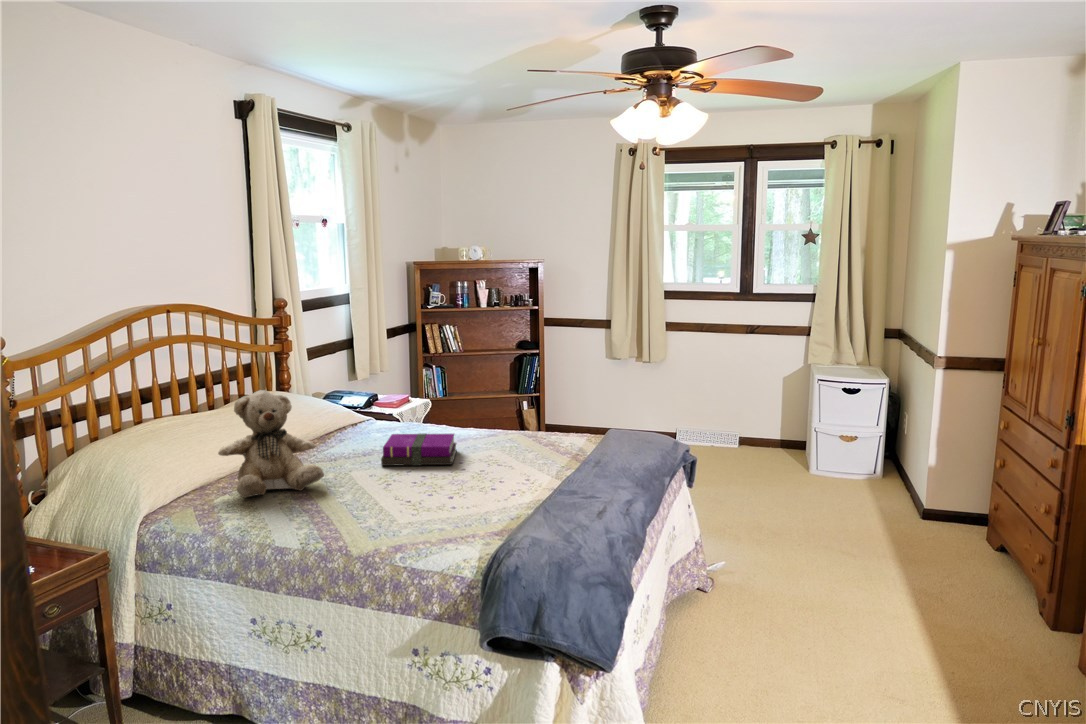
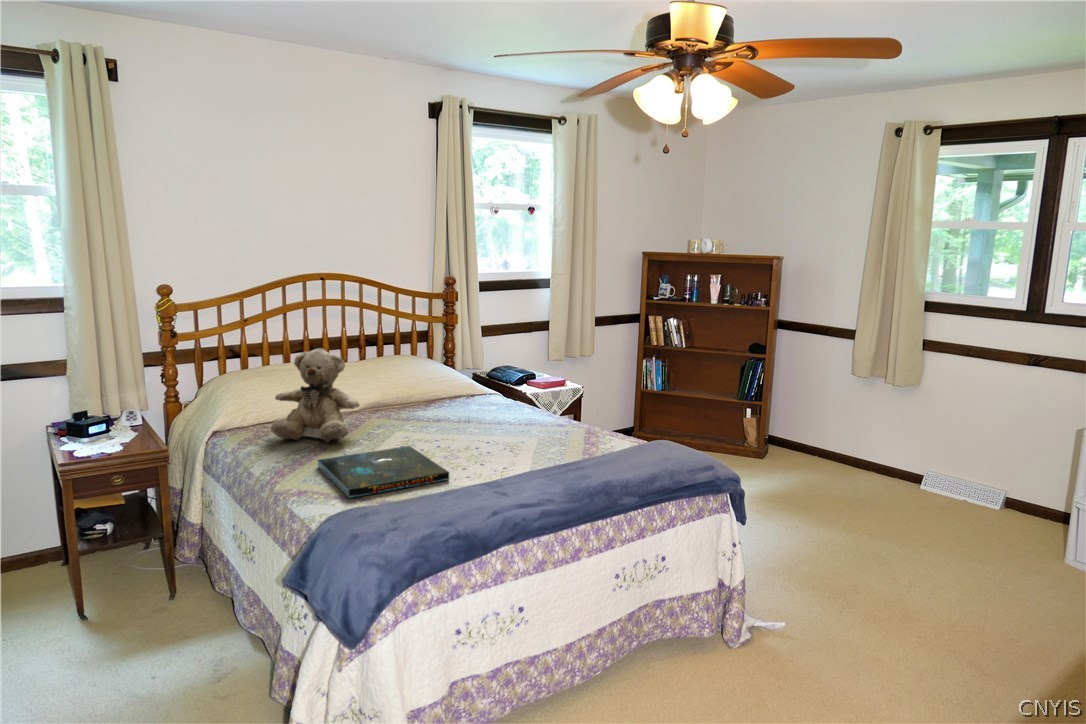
notebook: present [381,433,456,466] -> none [422,408,509,447]
board game: none [340,475,482,527] -> present [318,446,449,498]

